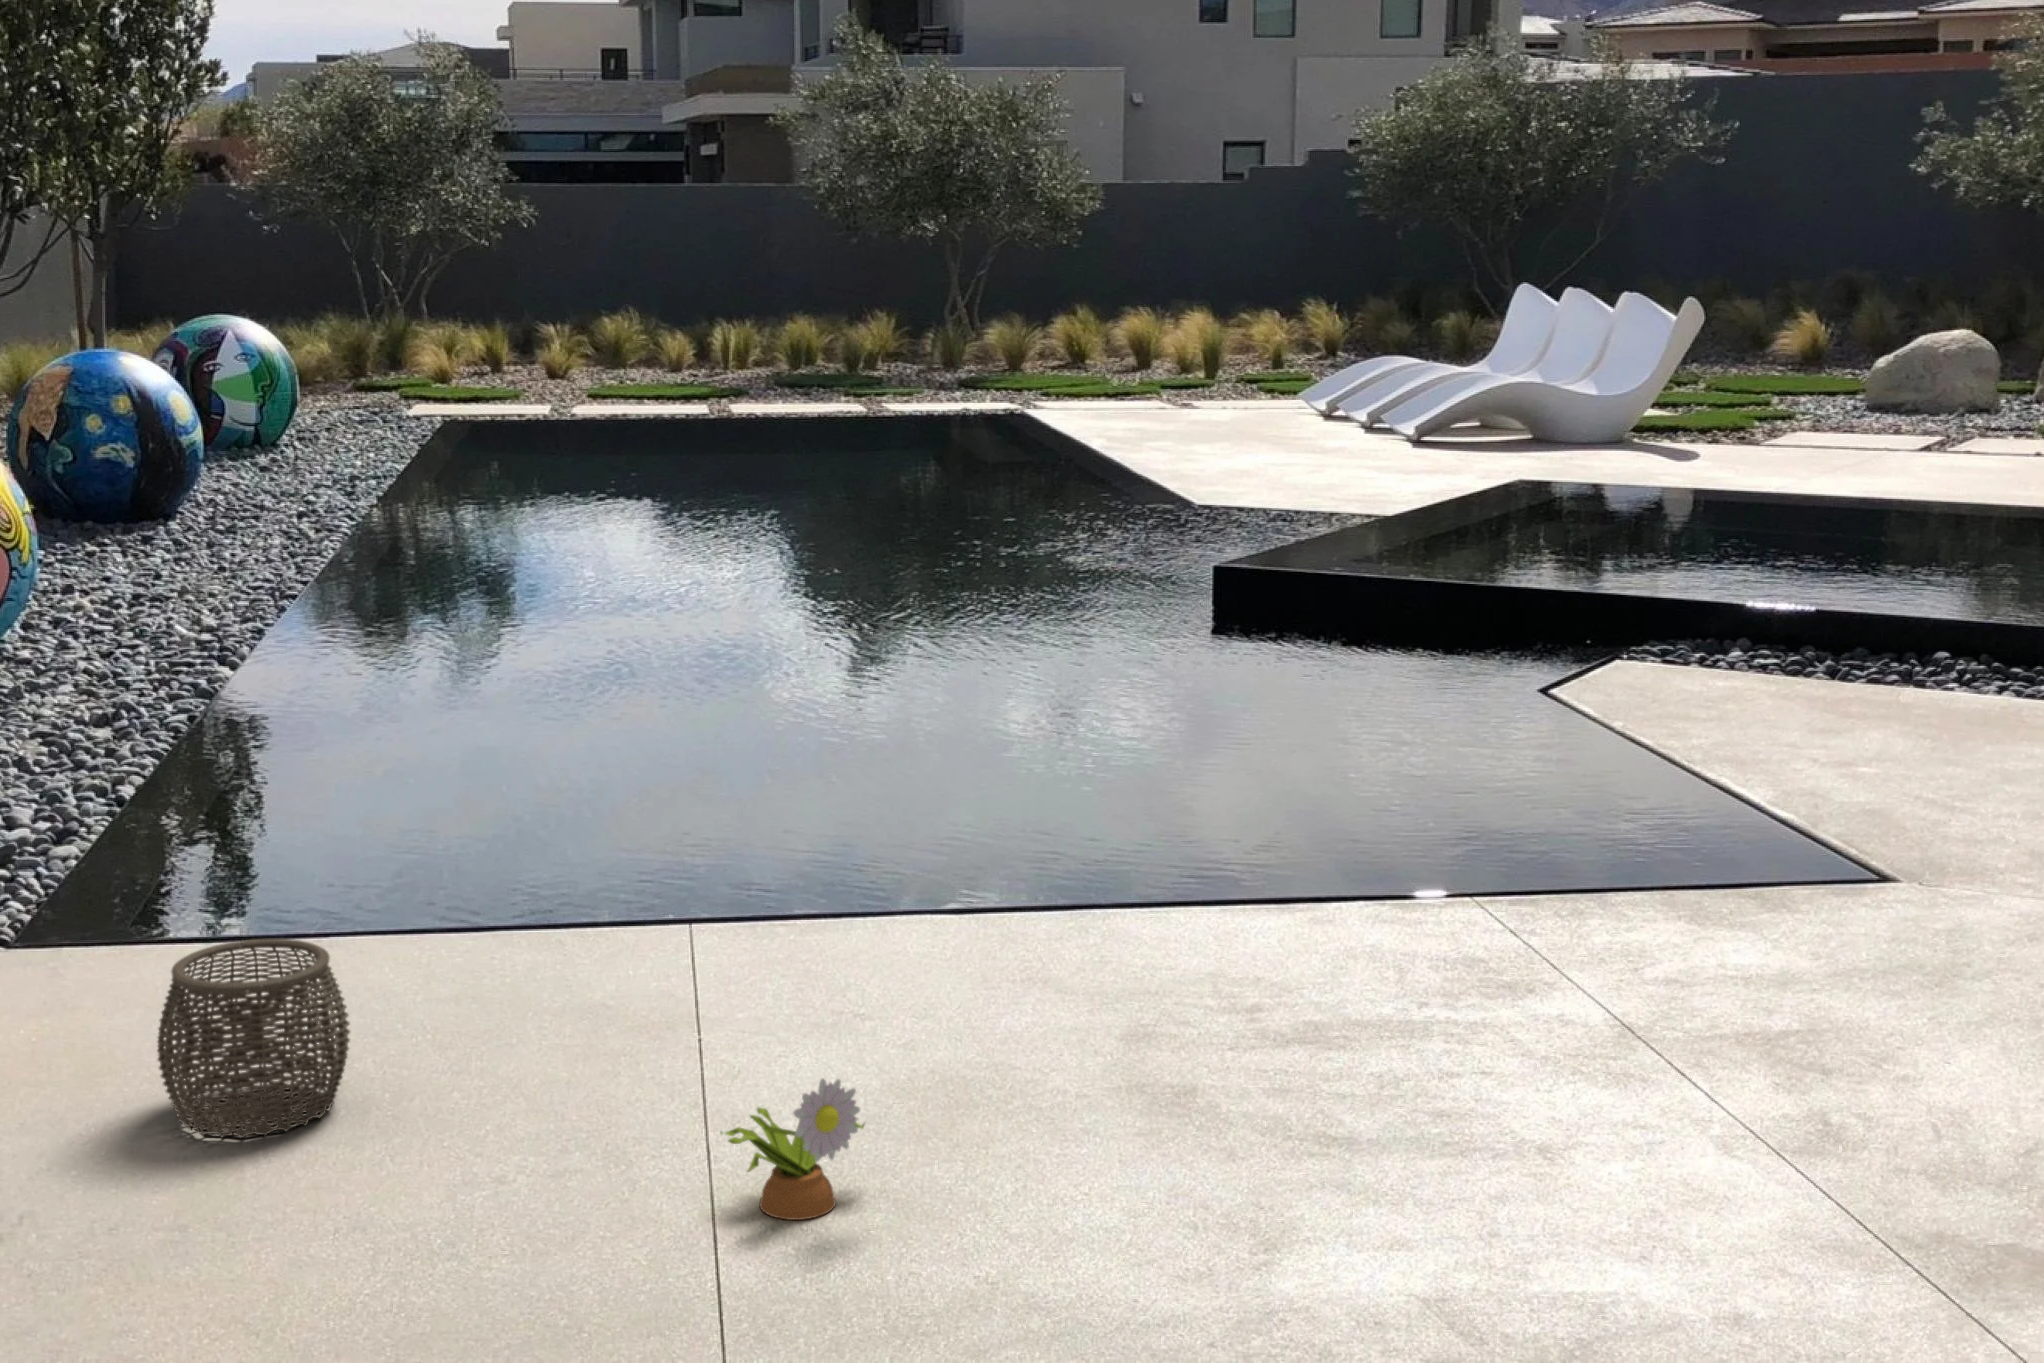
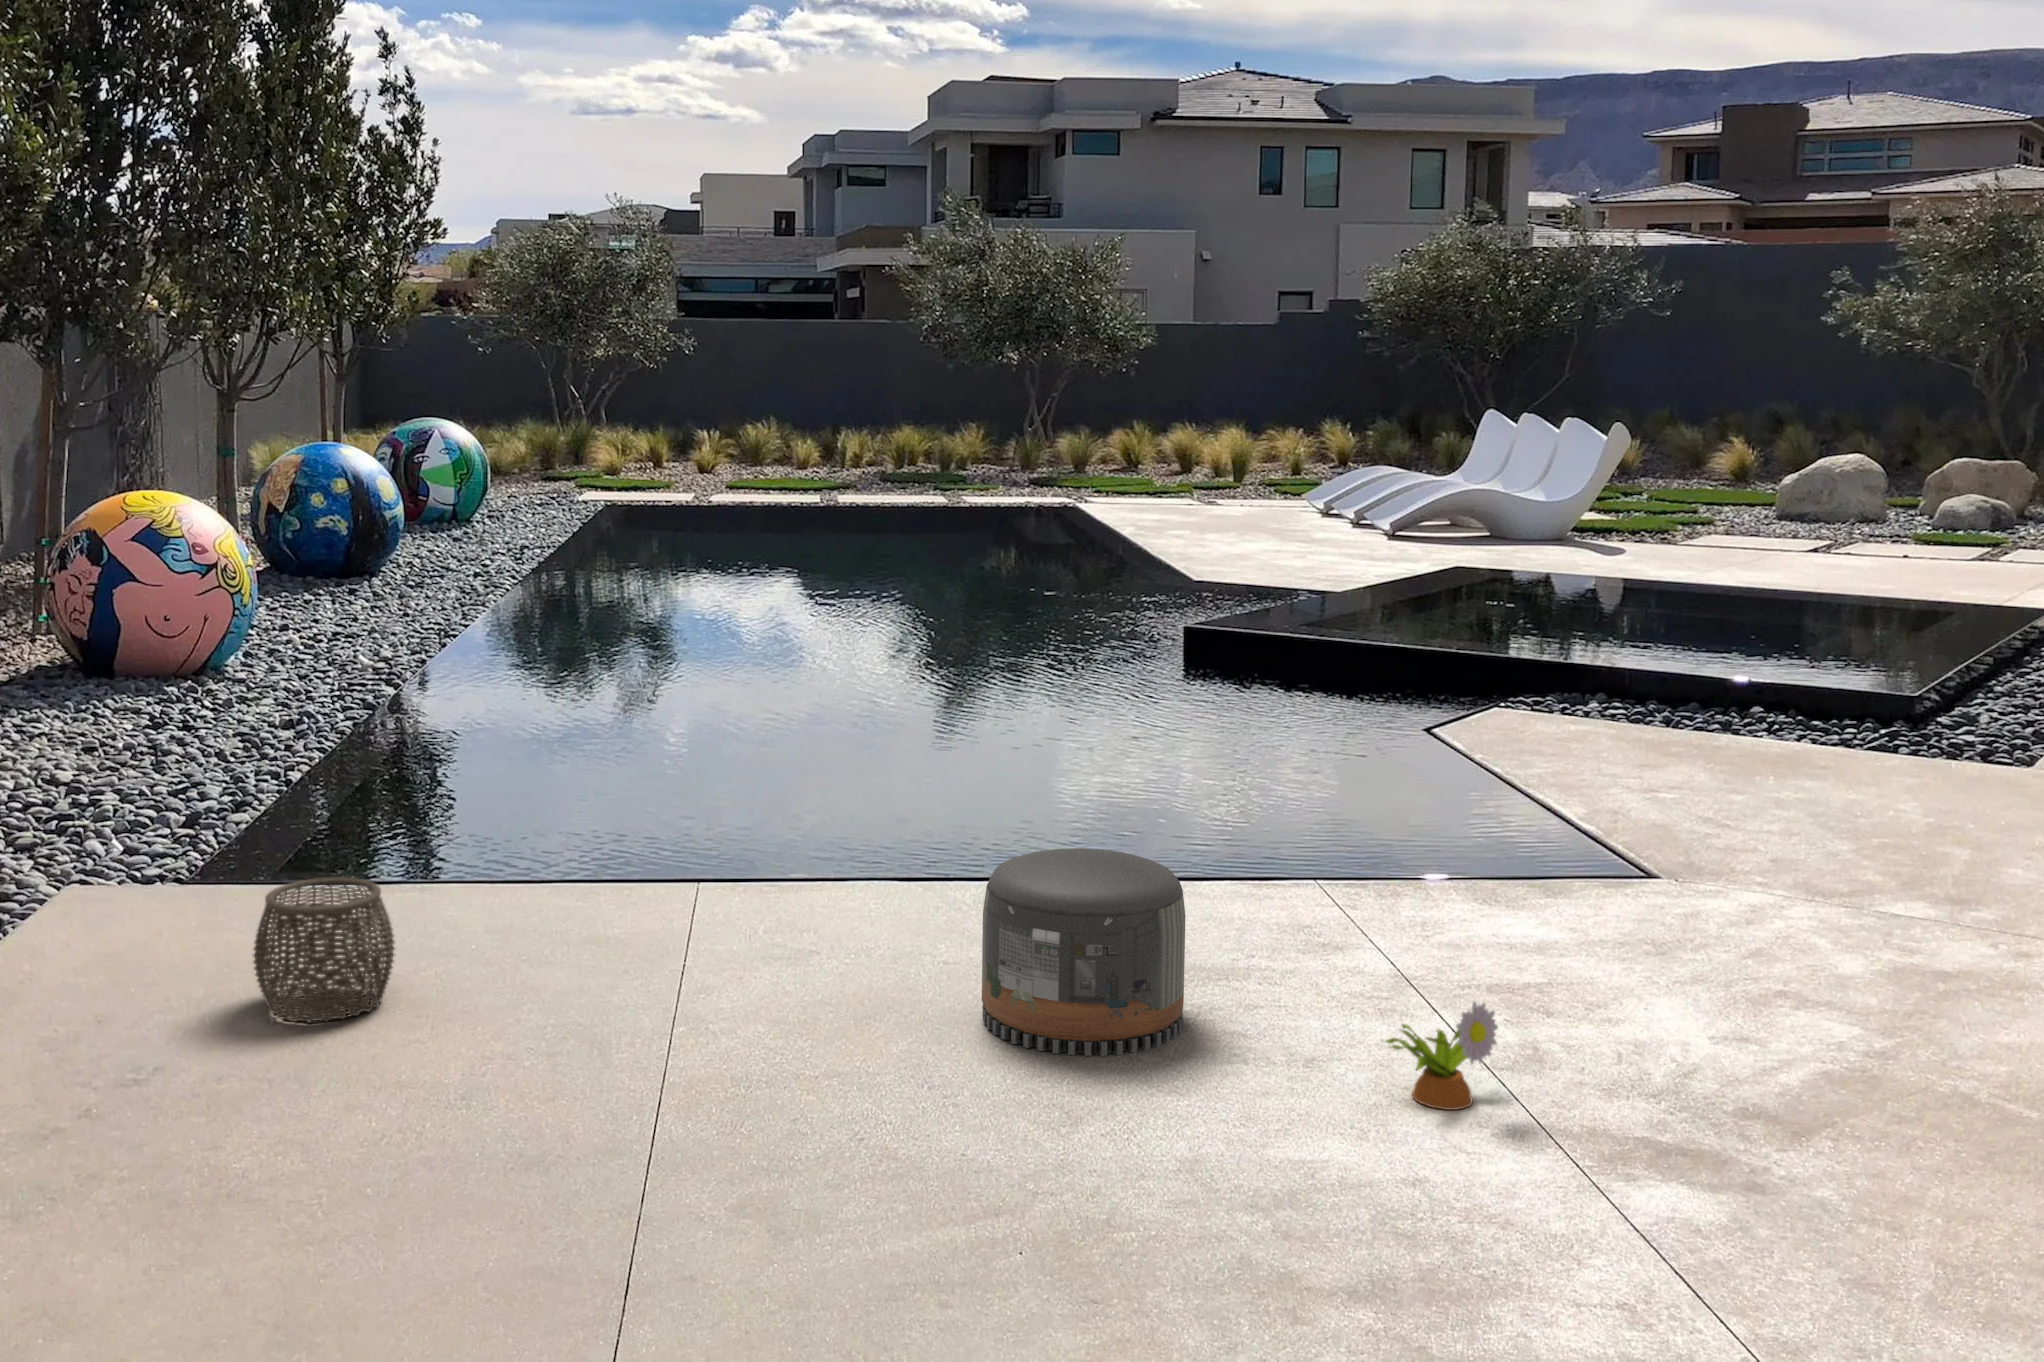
pouf: none [1139,865,1402,1136] -> present [982,848,1186,1056]
decorative plant: present [721,1079,866,1220] -> present [1385,1002,1498,1110]

